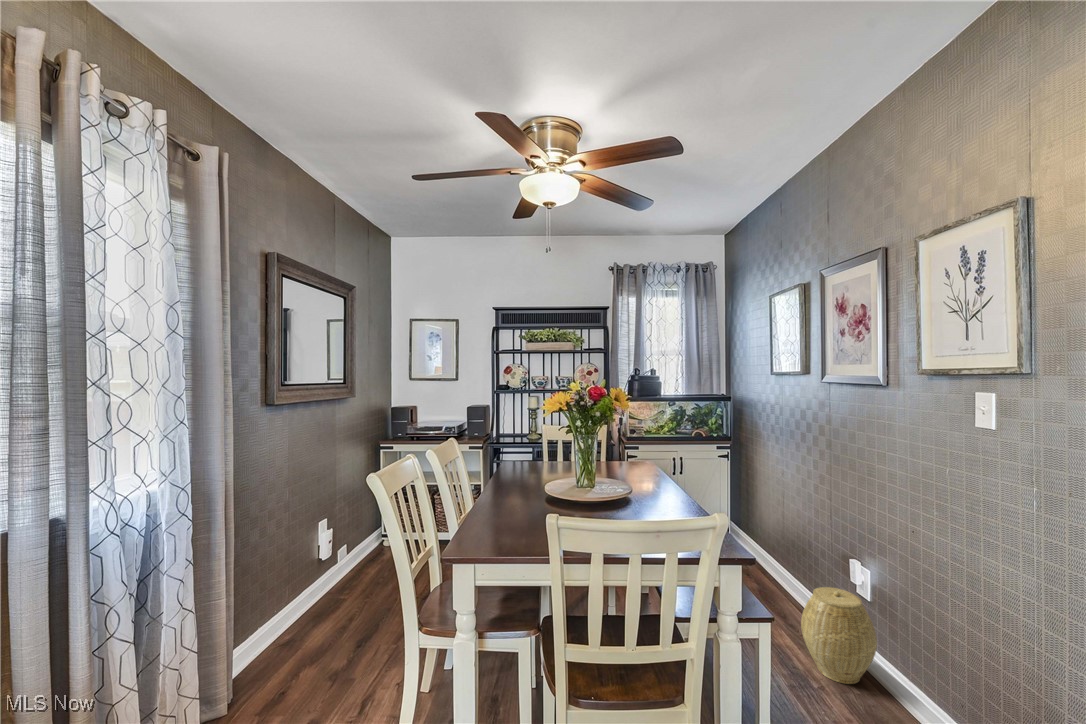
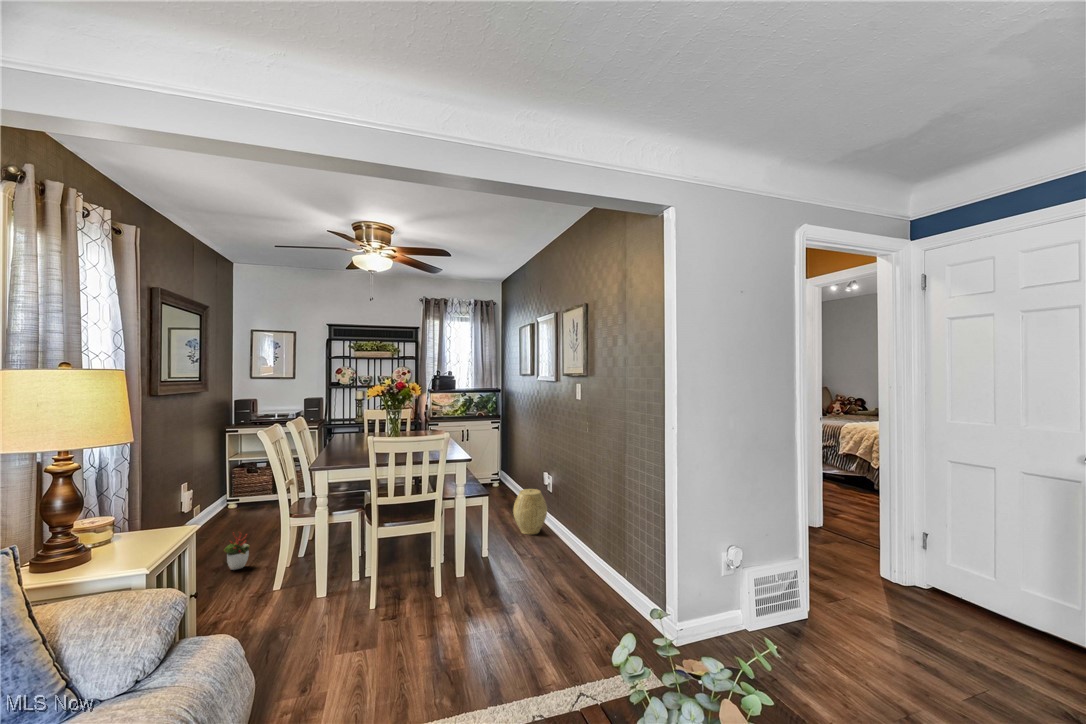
decorative plant: none [340,617,377,678] -> present [224,532,250,570]

